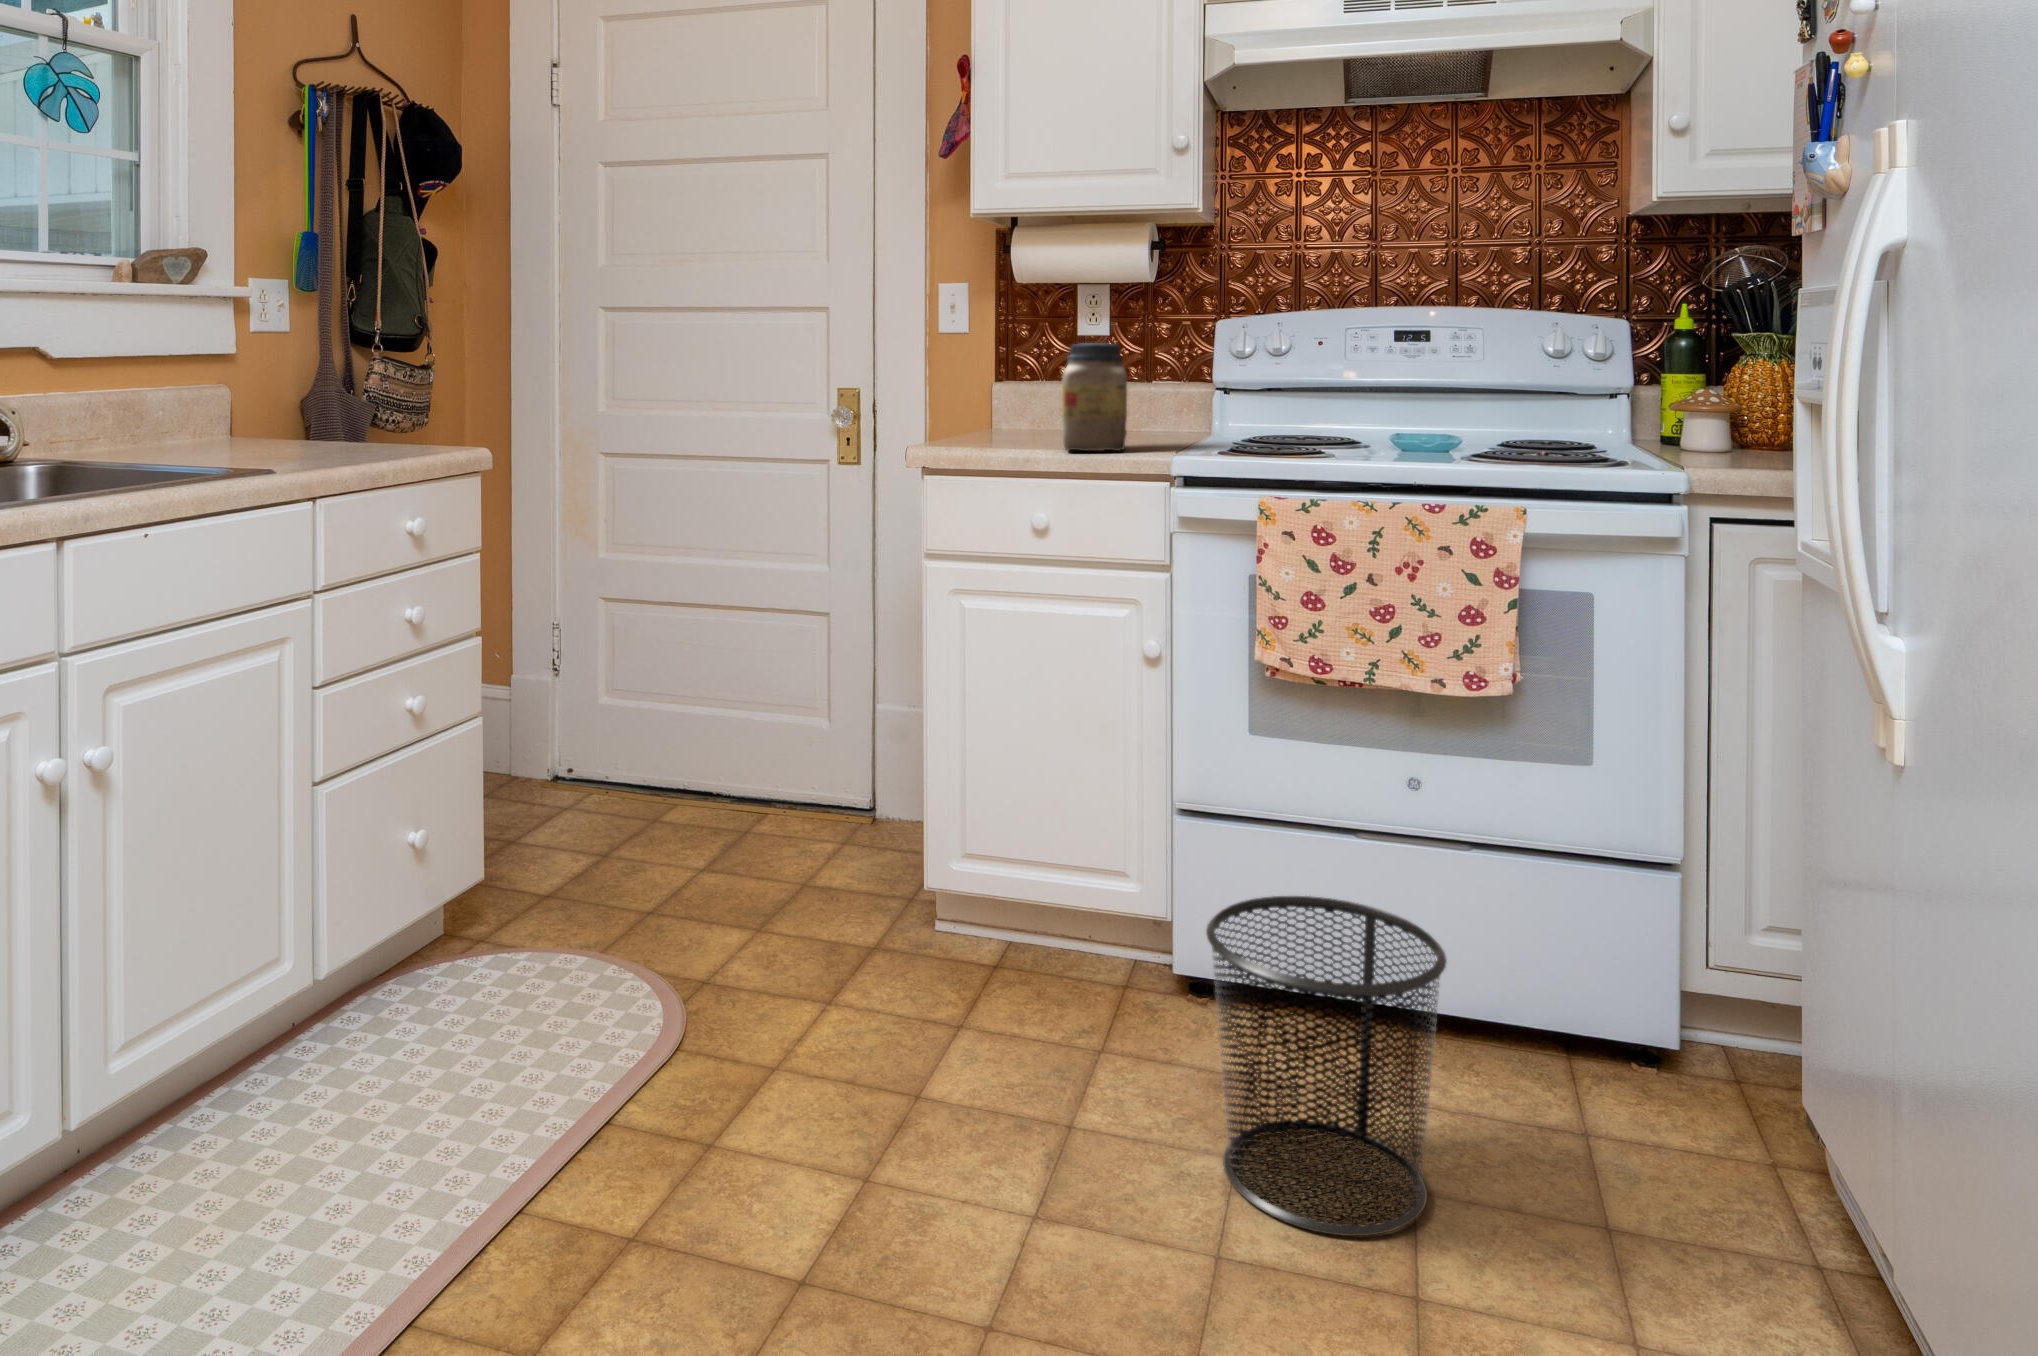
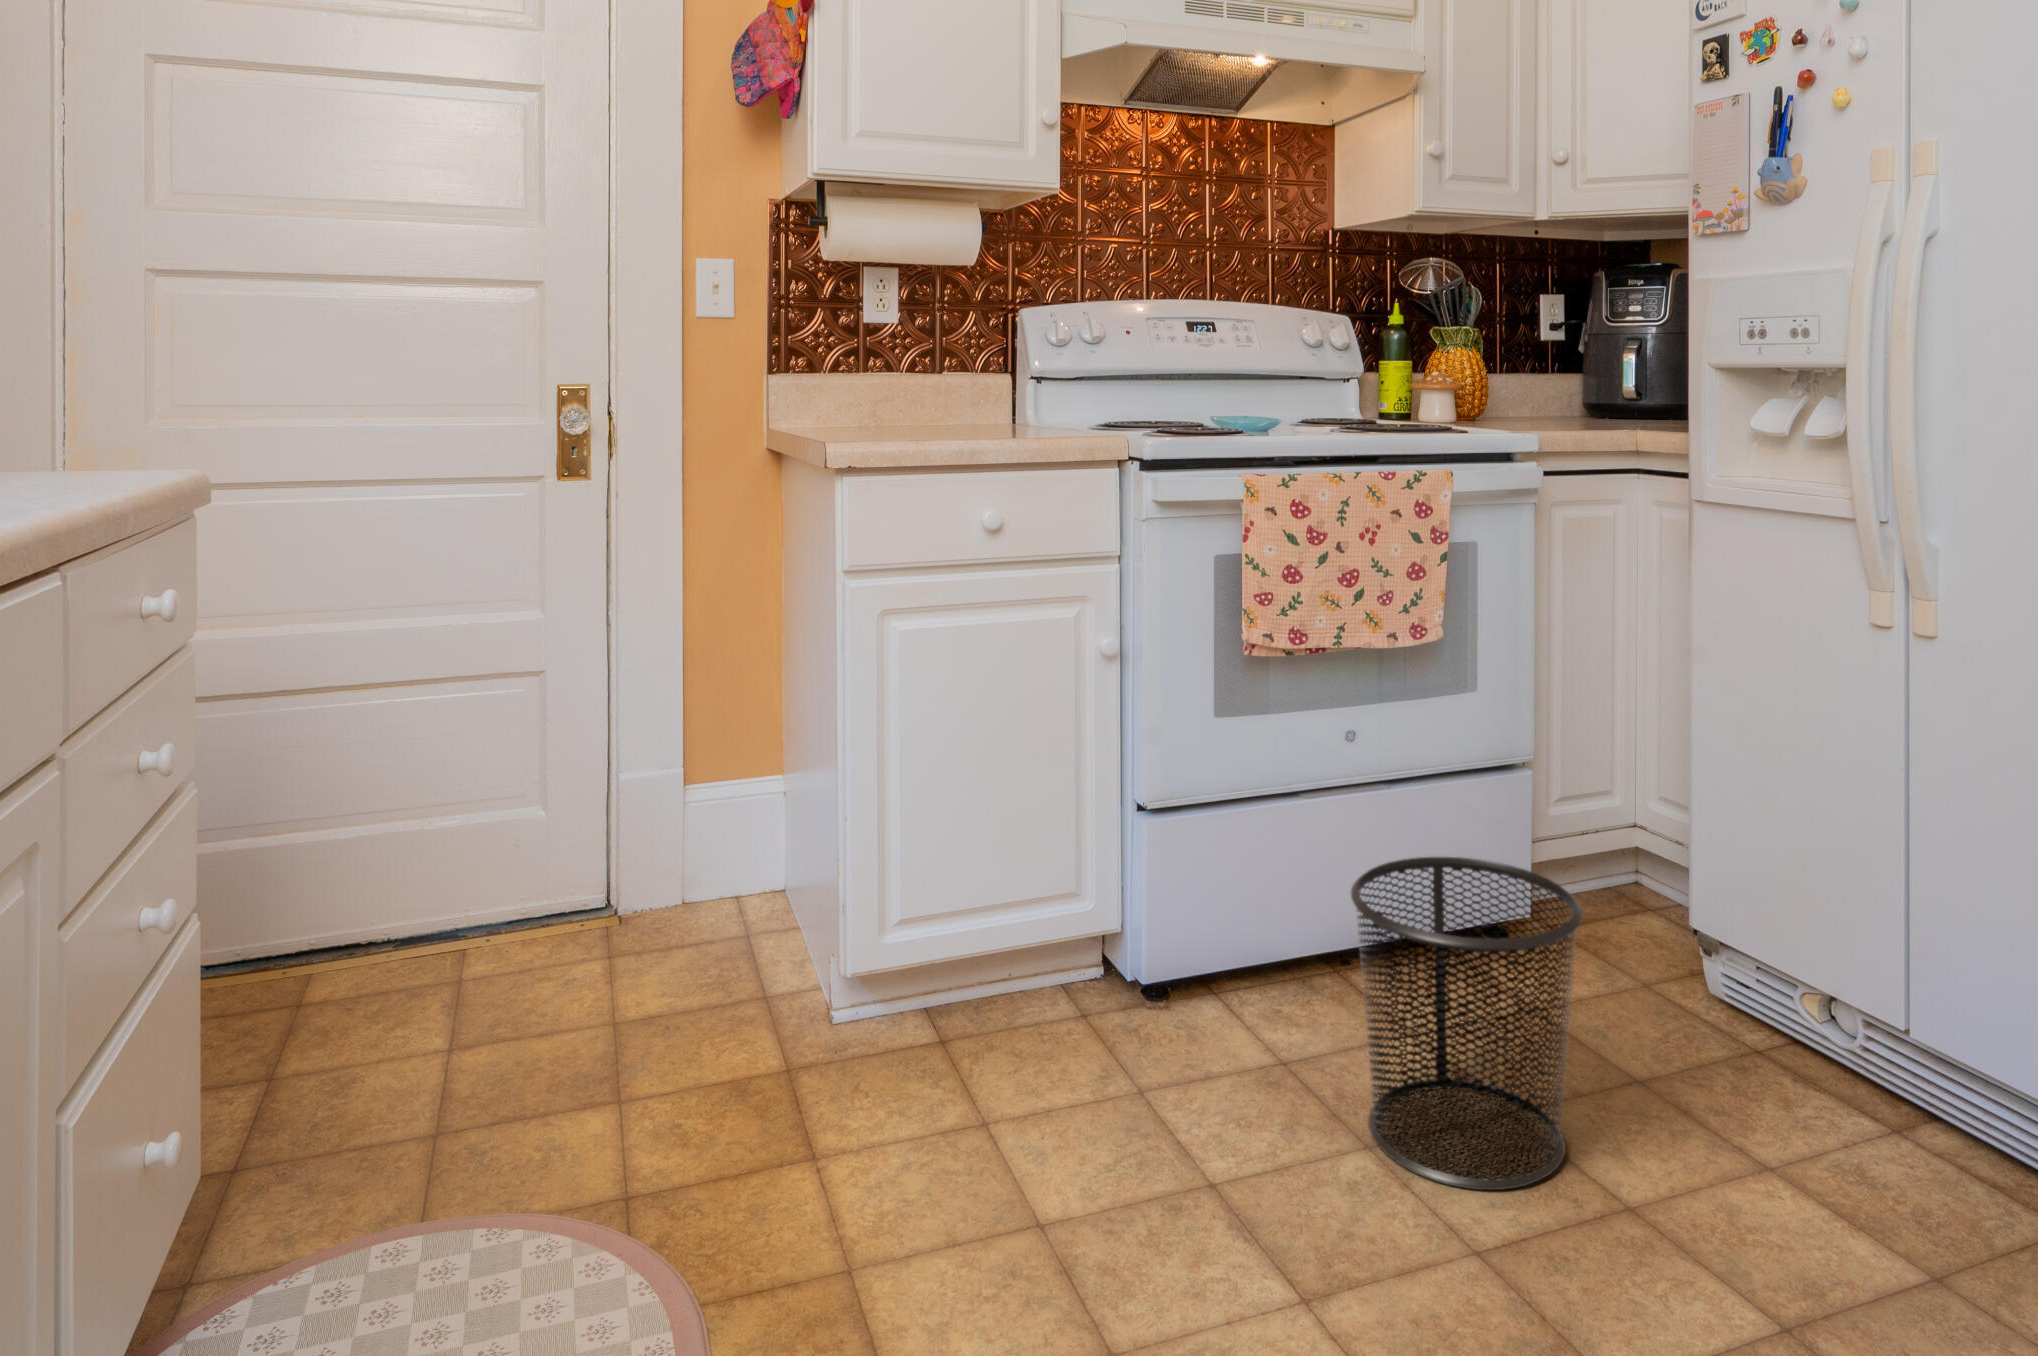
jar: present [1062,343,1127,451] -> none [961,322,1047,442]

